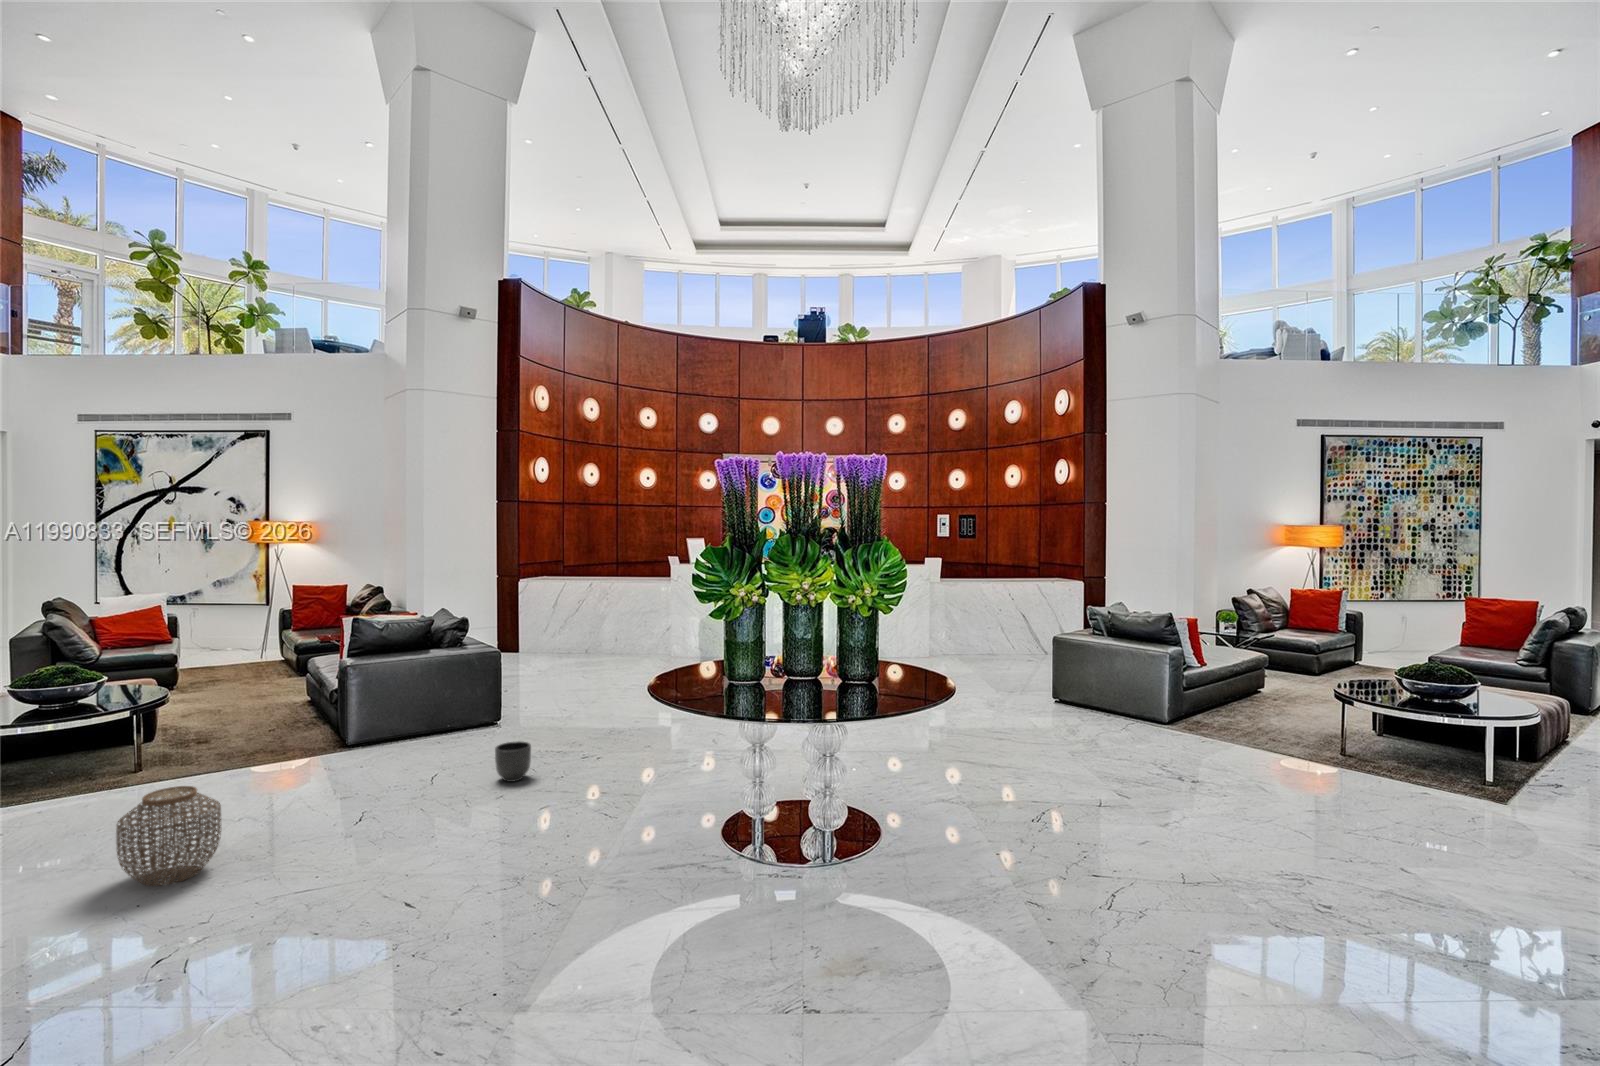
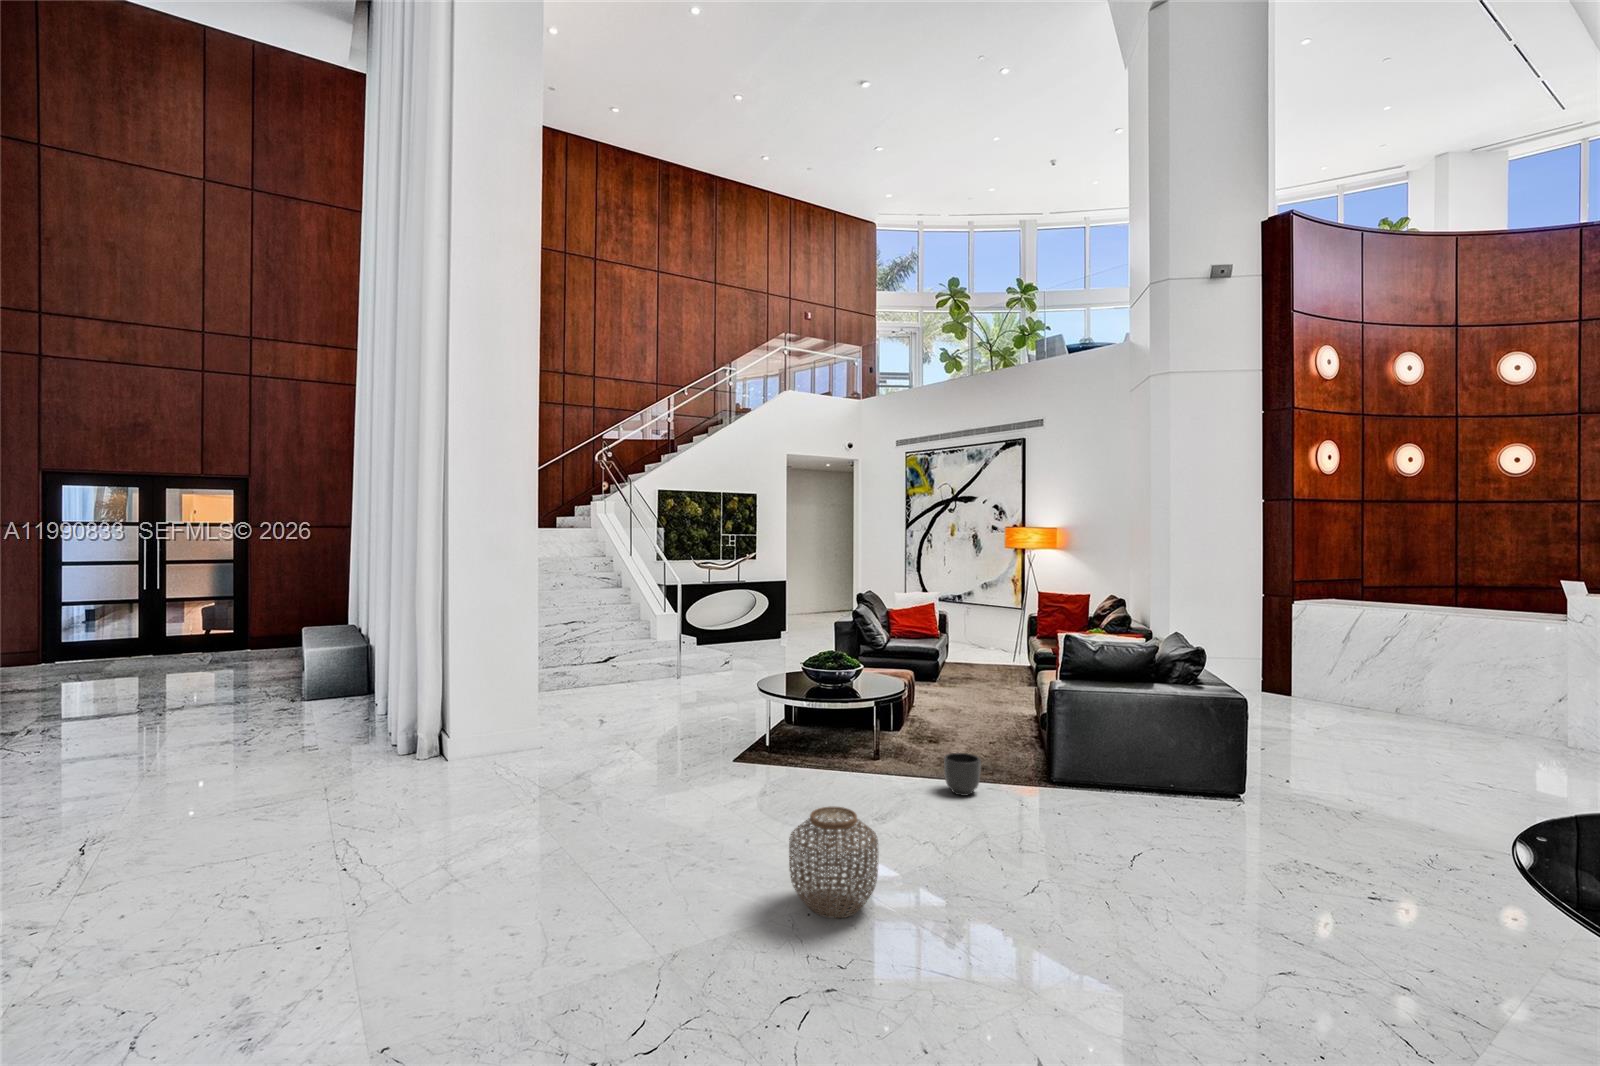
planter: present [495,741,531,782] -> present [944,753,981,796]

